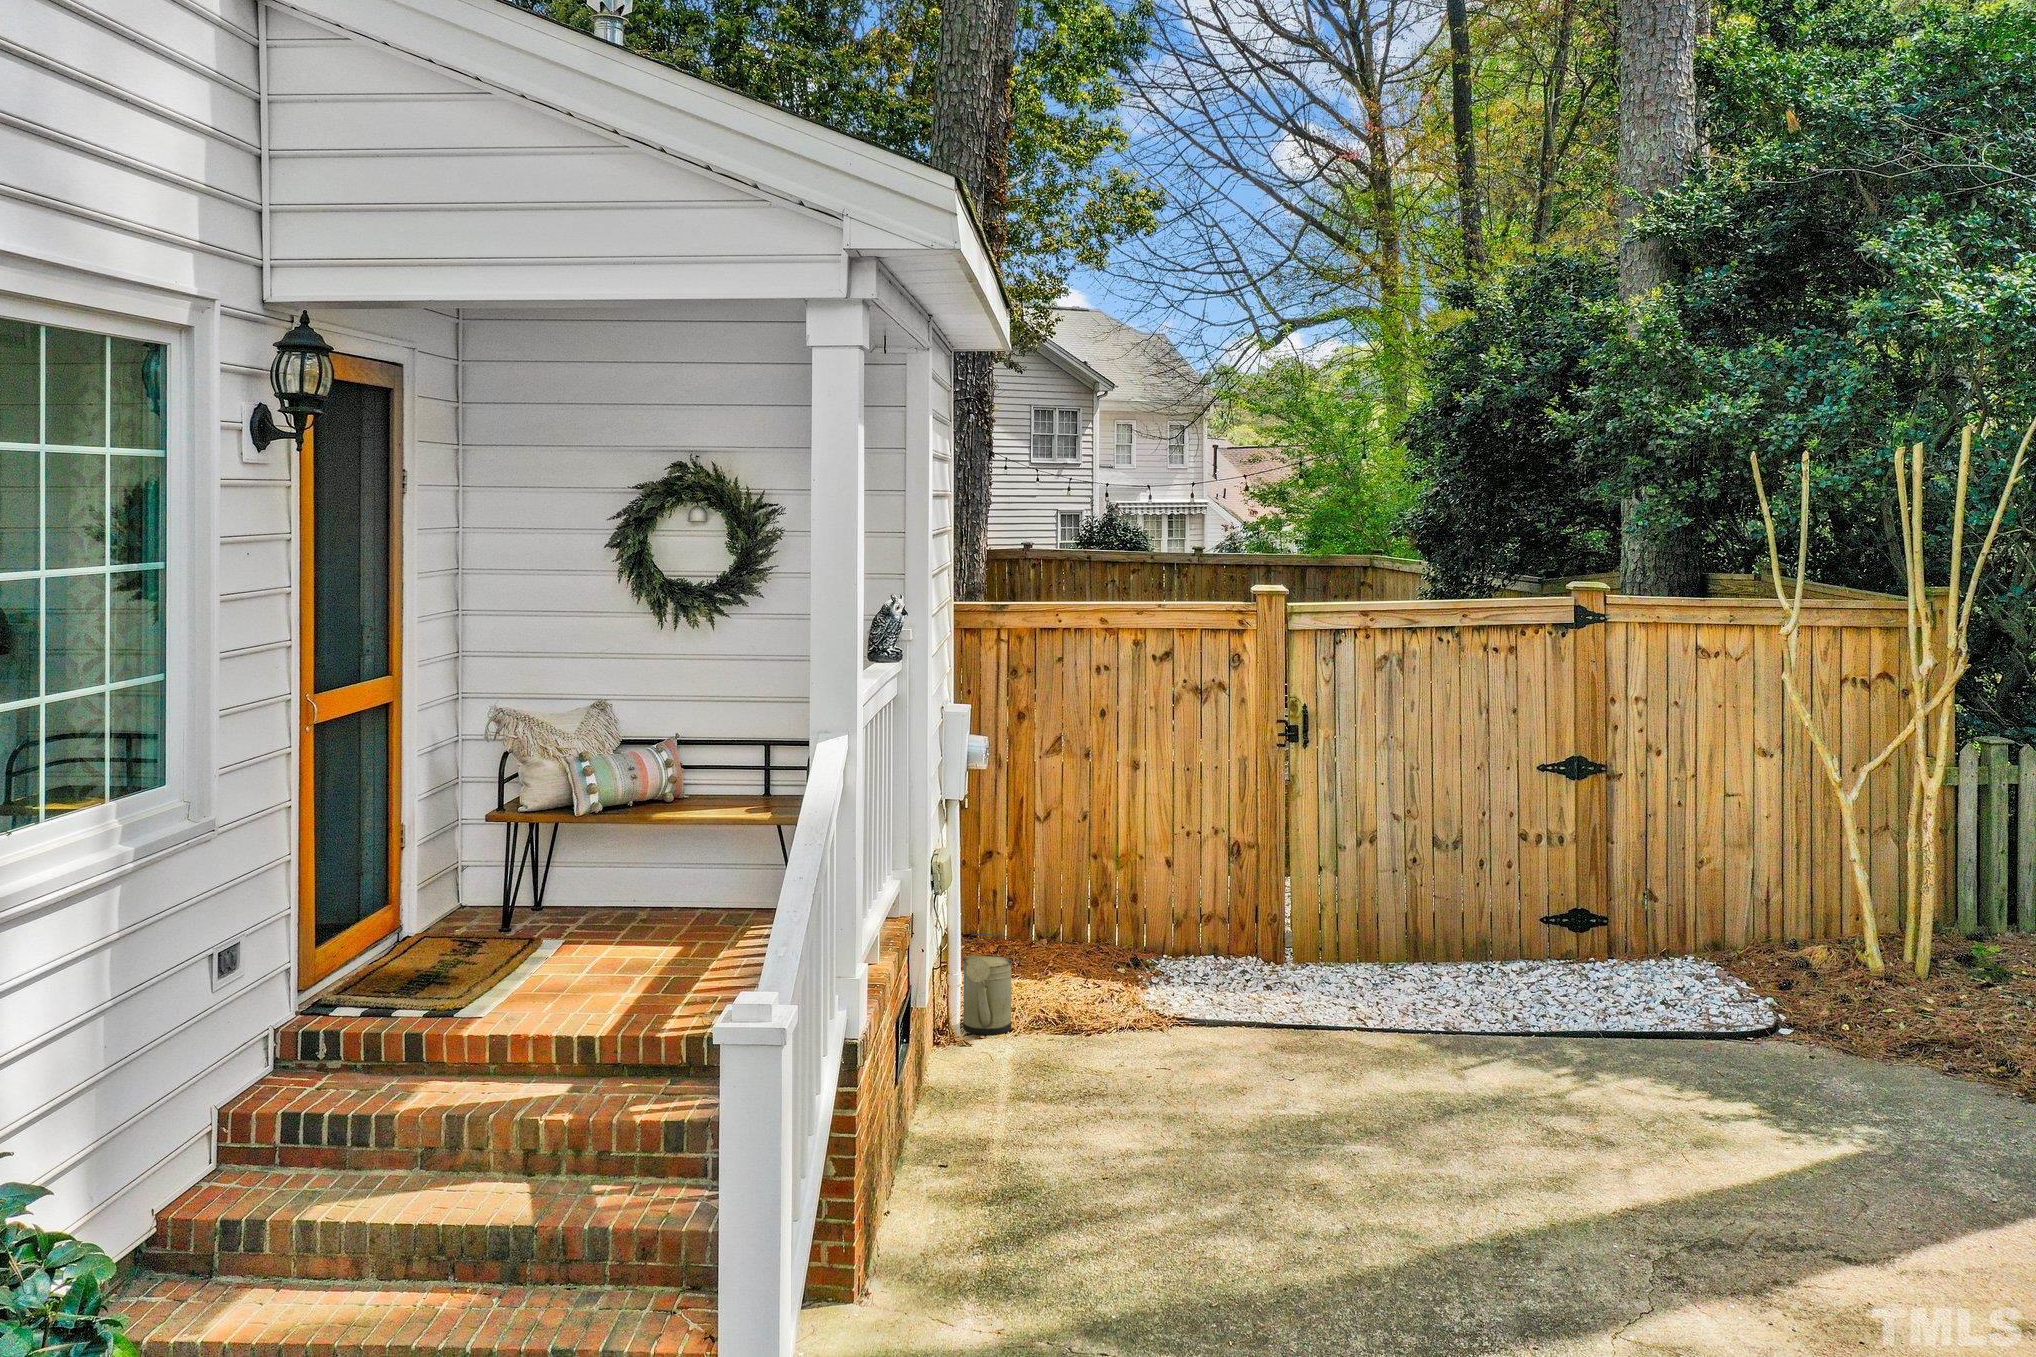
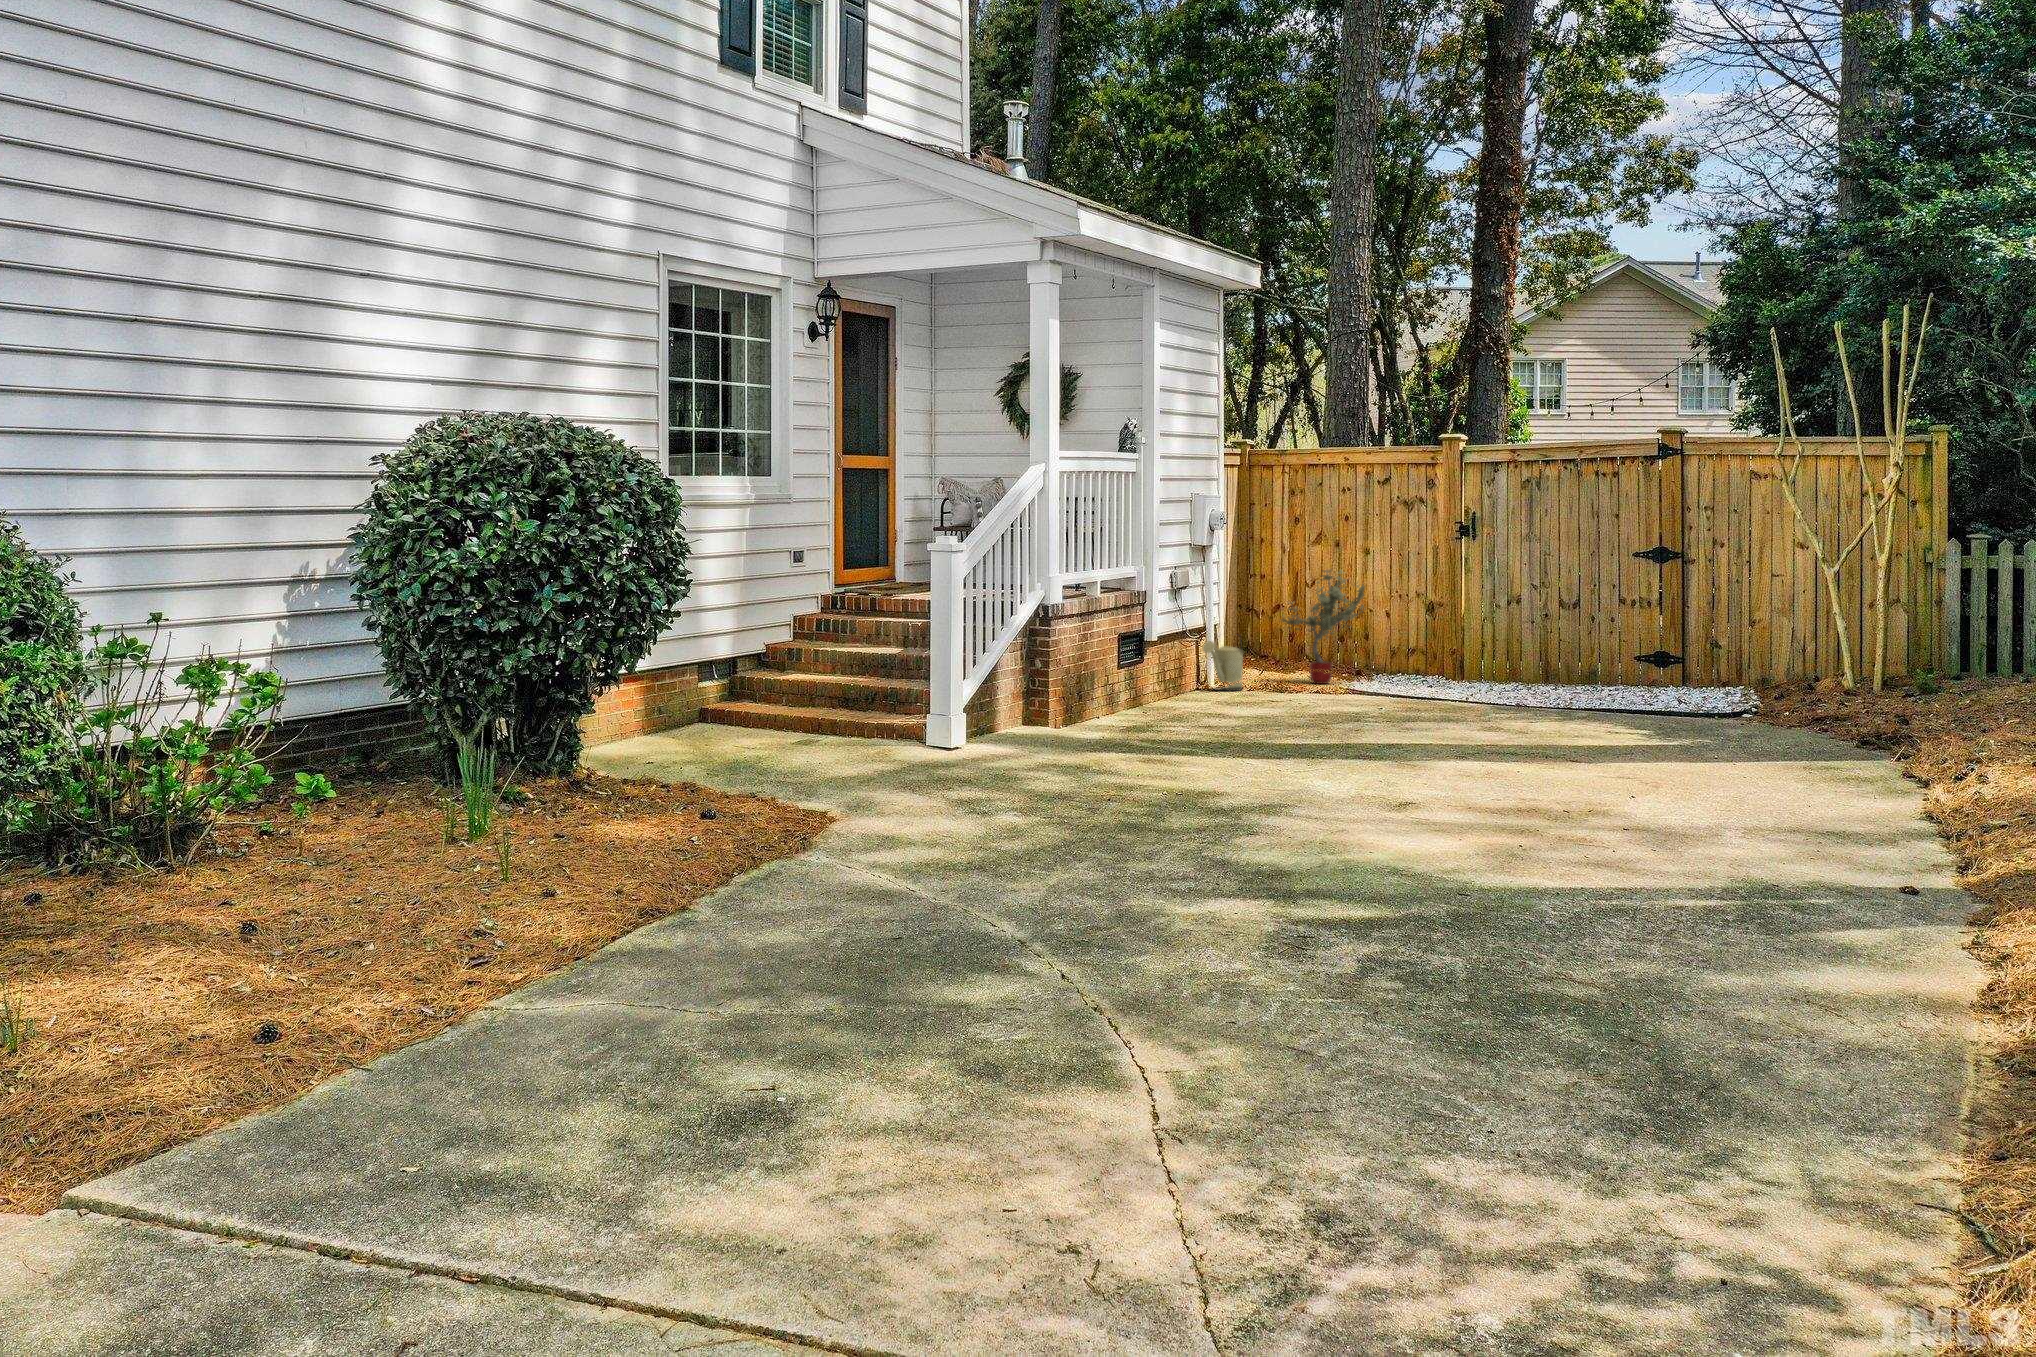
potted tree: none [1010,798,1161,983] -> present [1281,570,1365,684]

